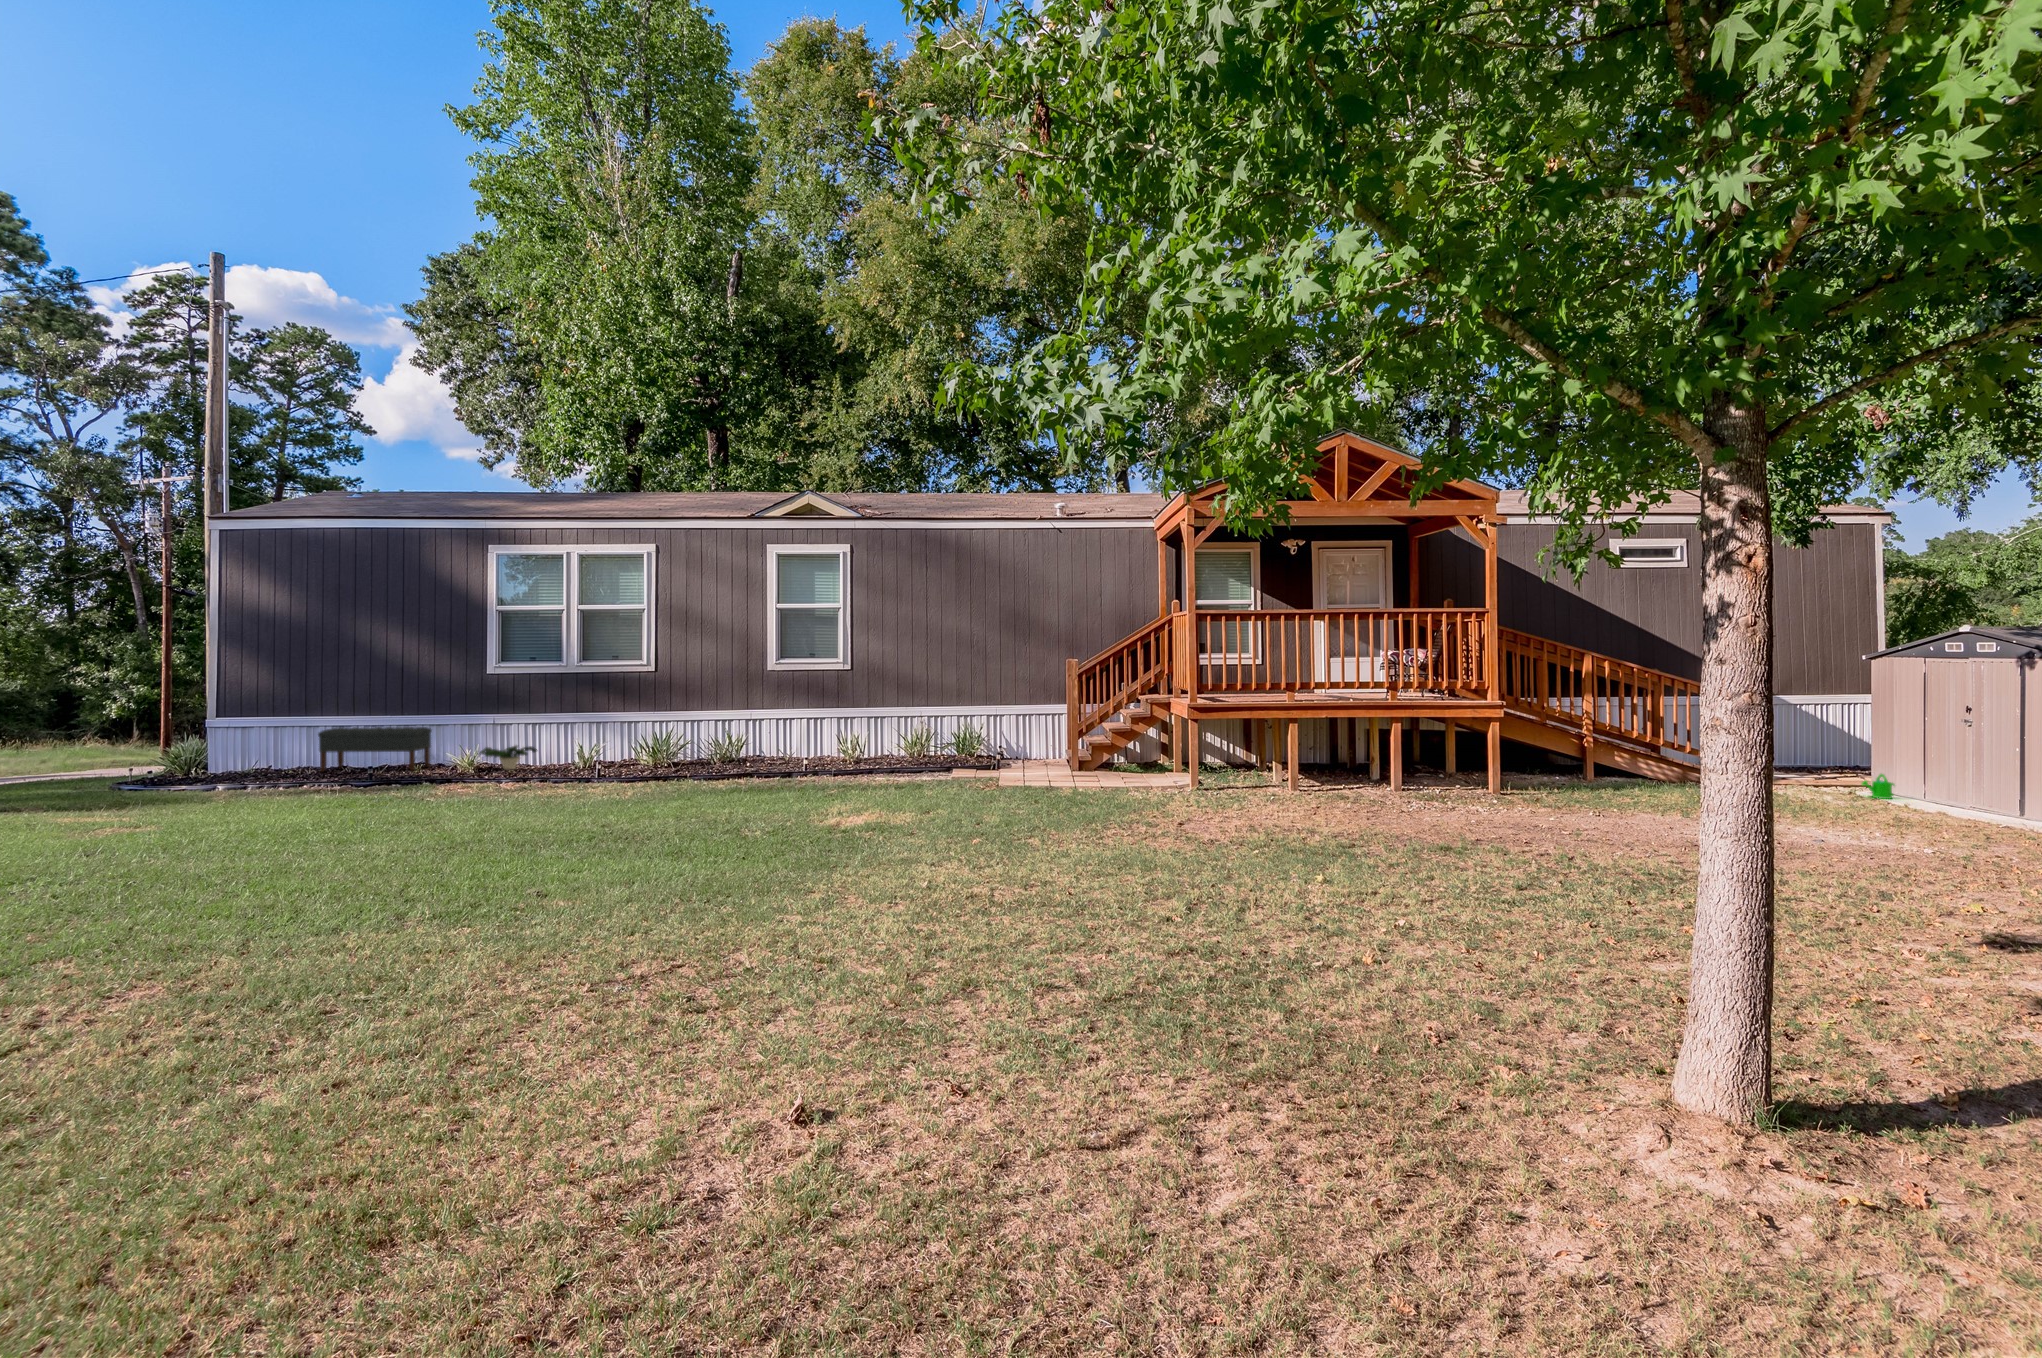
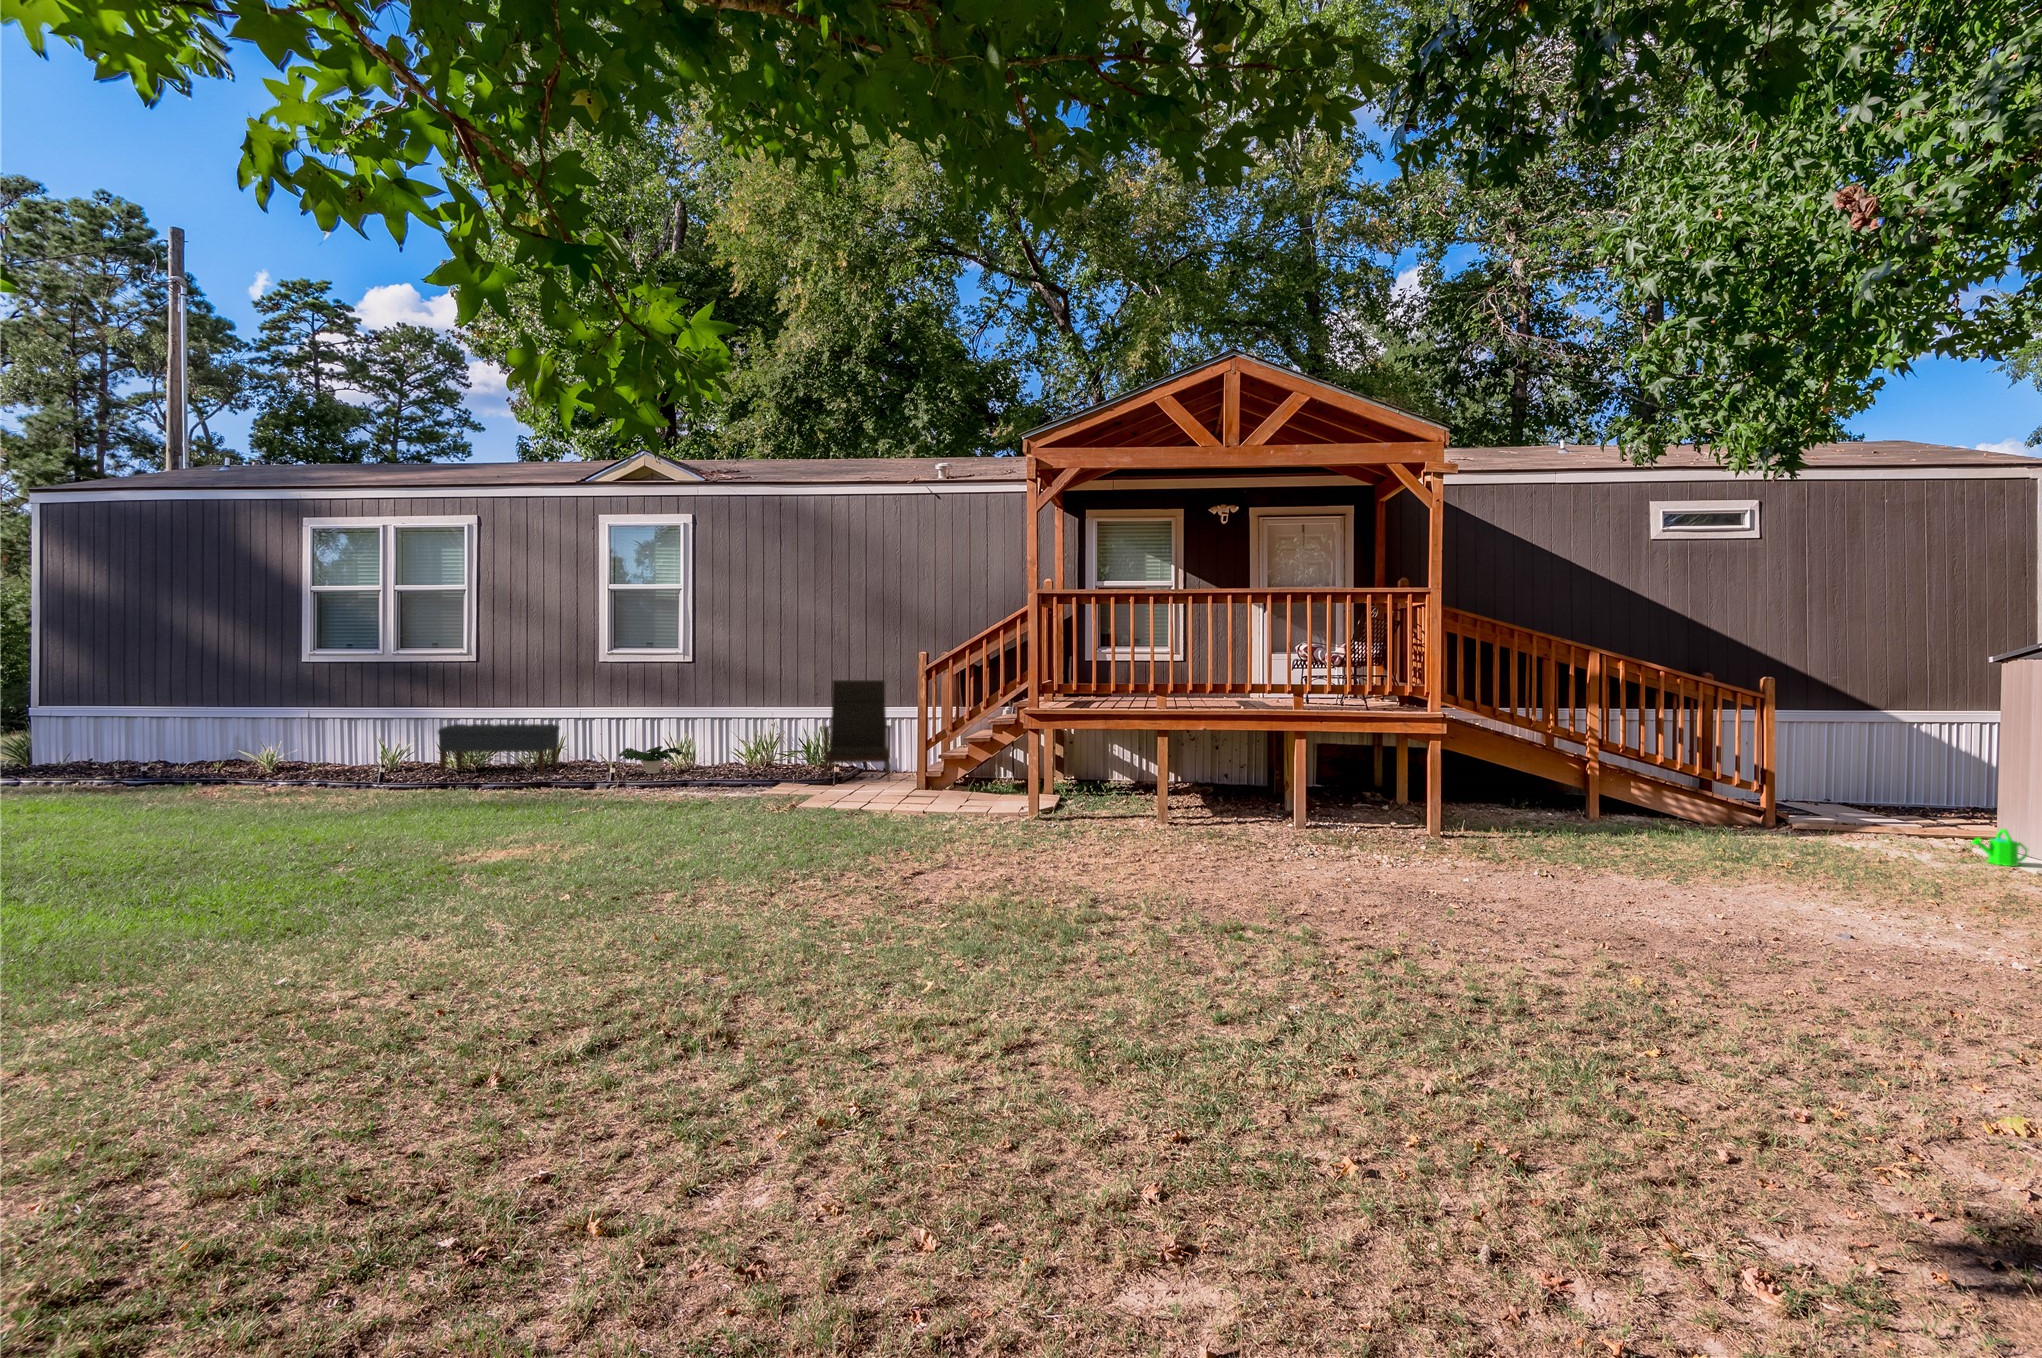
lounge chair: none [970,683,1034,768] -> present [824,680,891,781]
bench: present [318,727,431,772] -> present [438,724,559,774]
potted plant: present [479,746,537,769] -> present [619,746,682,774]

